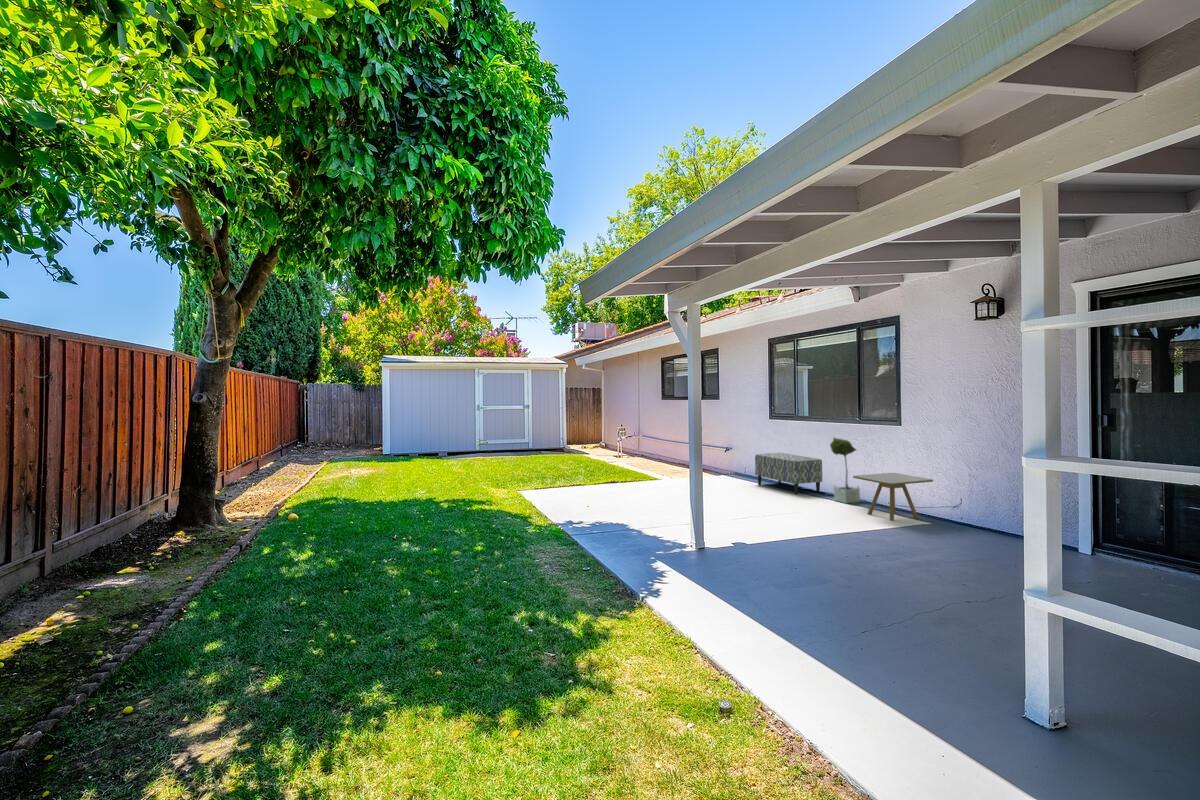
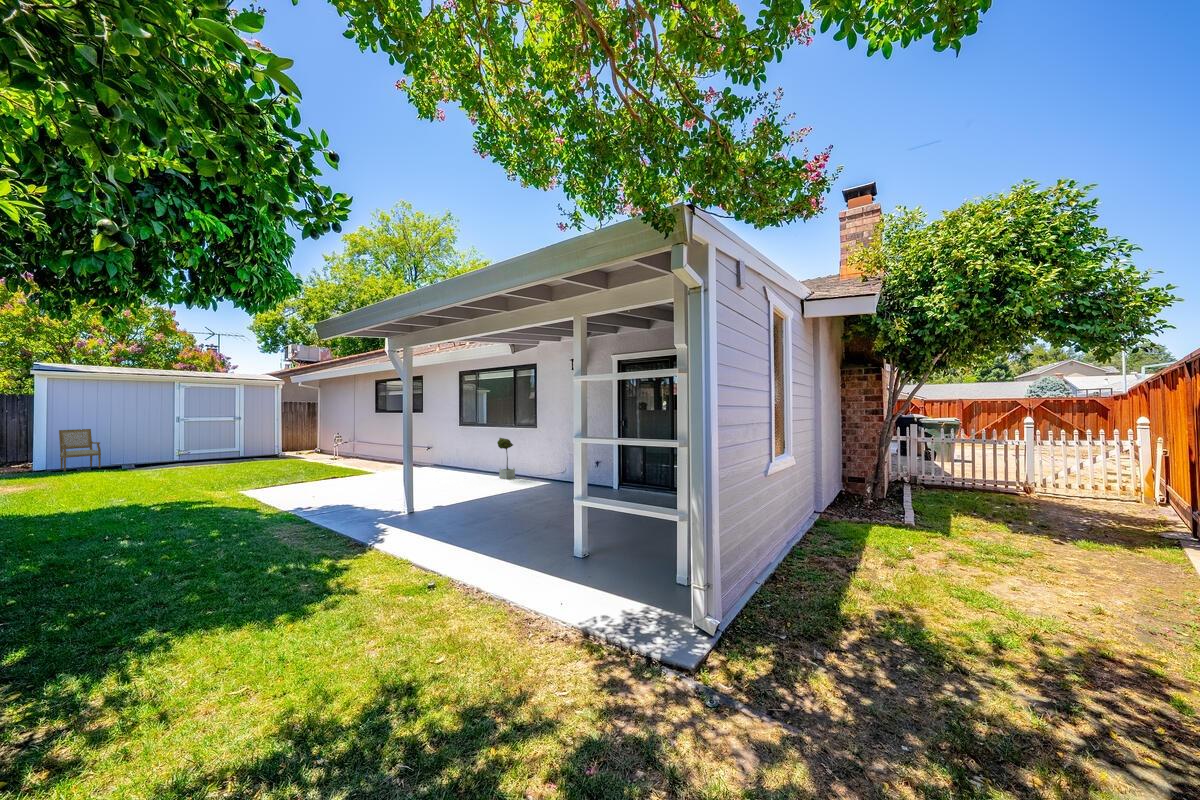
chair: none [388,417,417,457] -> present [59,429,101,471]
bench: present [755,453,822,494] -> none [448,449,493,476]
side table: present [853,473,933,521] -> none [510,458,554,486]

